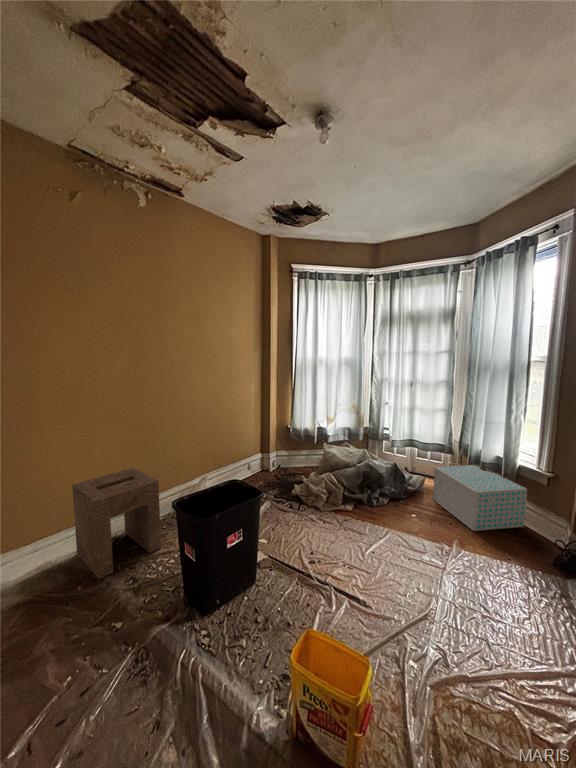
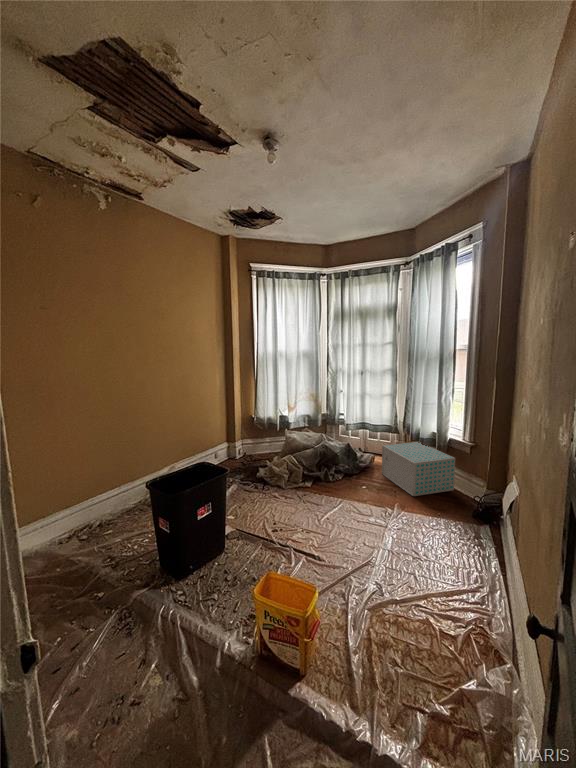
stool: present [72,468,161,579] -> none [45,460,135,562]

